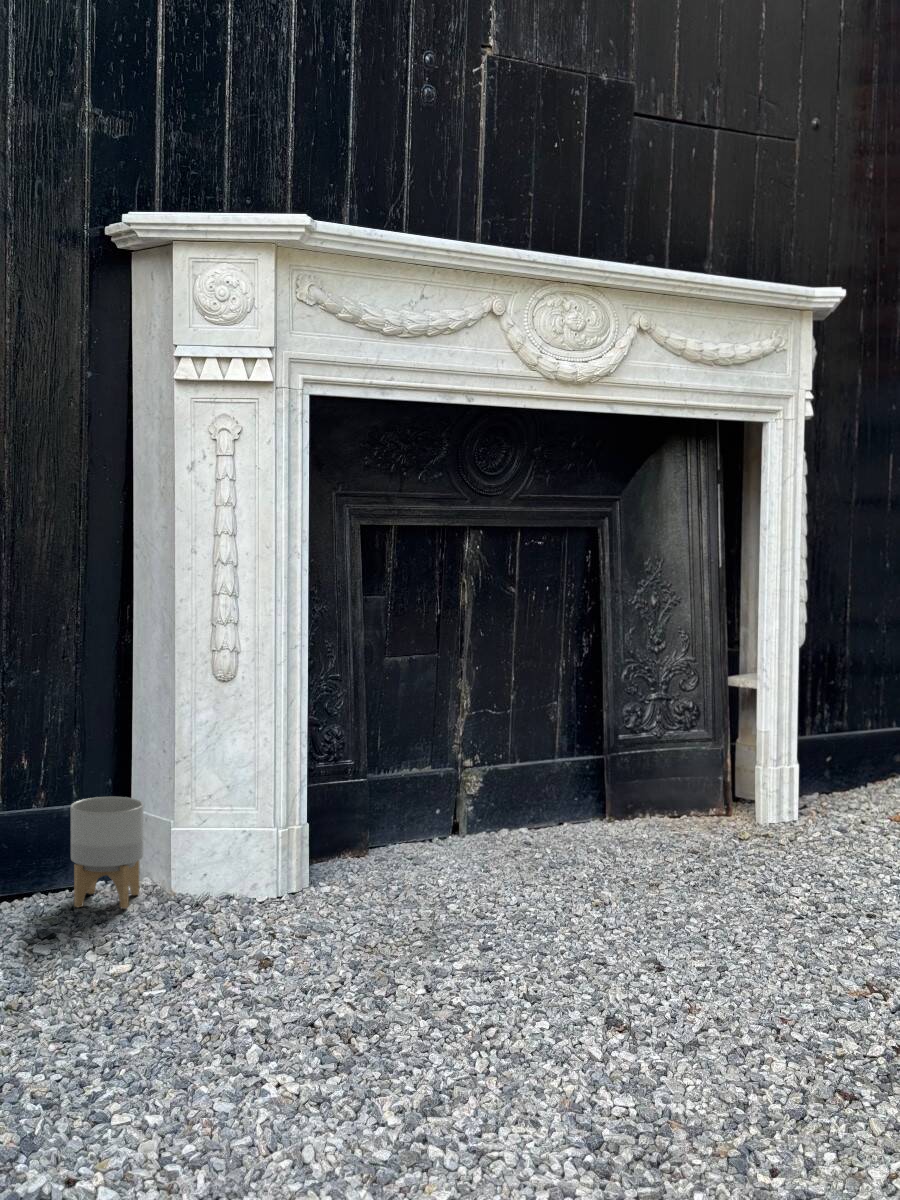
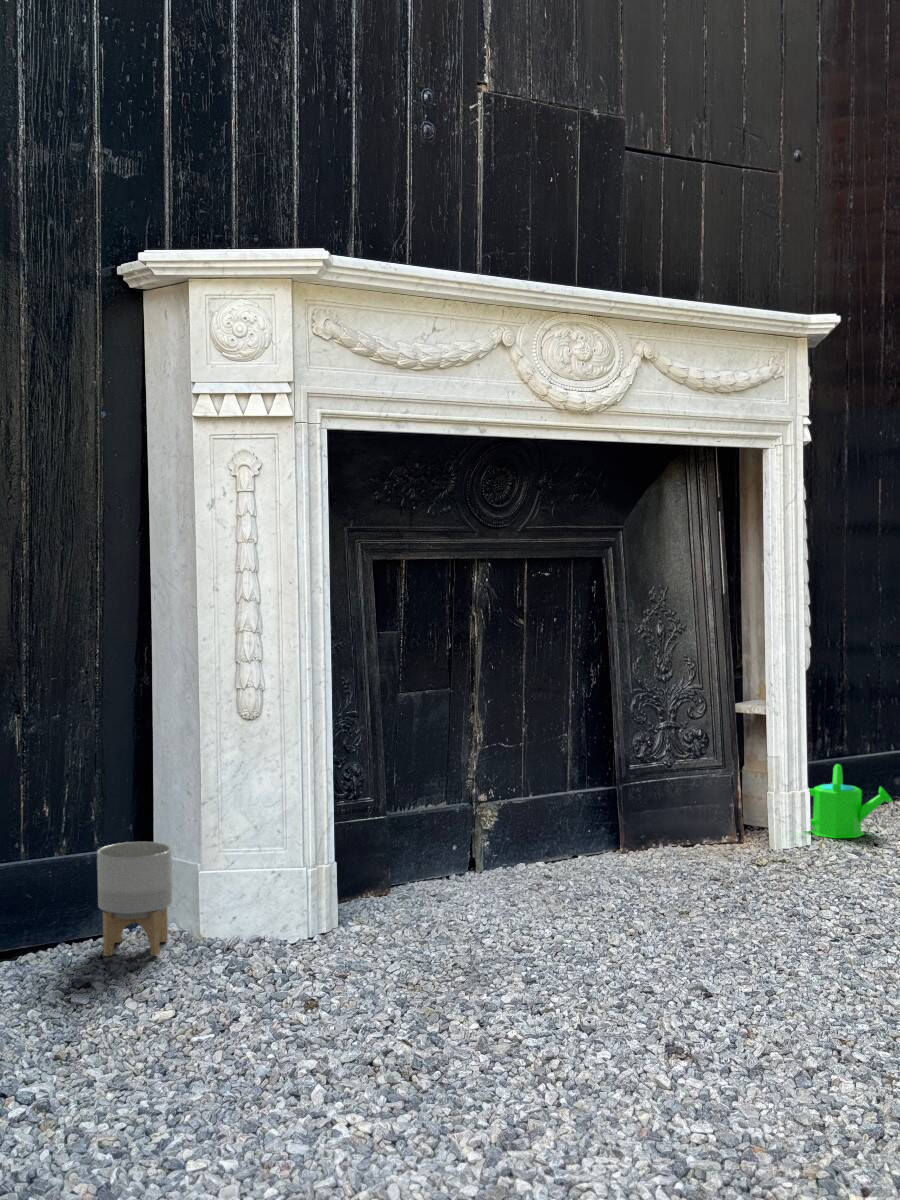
watering can: none [784,740,885,814] -> present [809,764,892,838]

